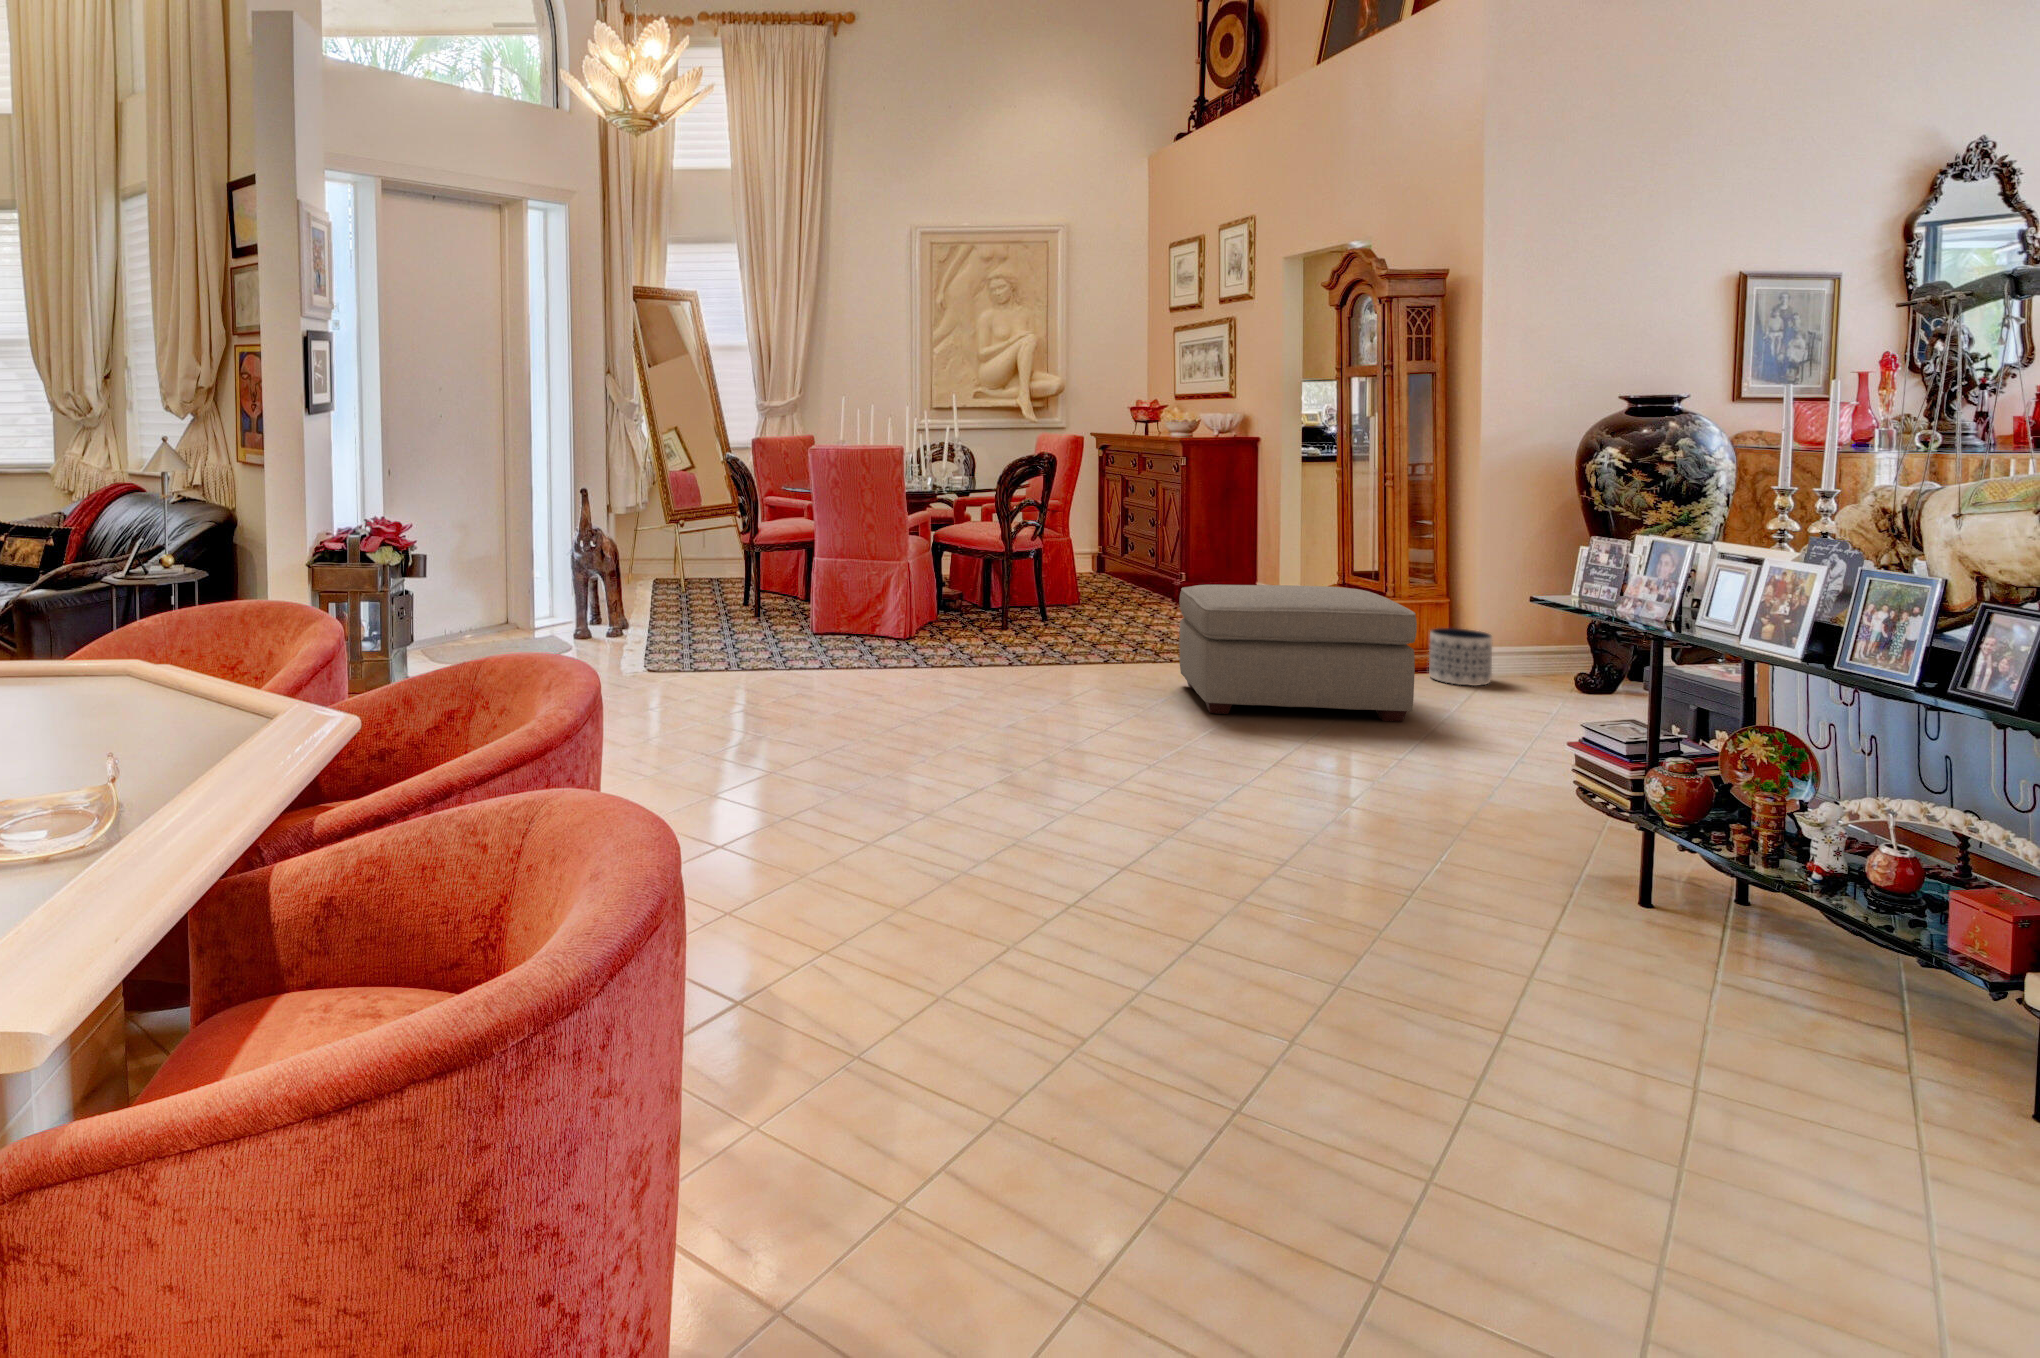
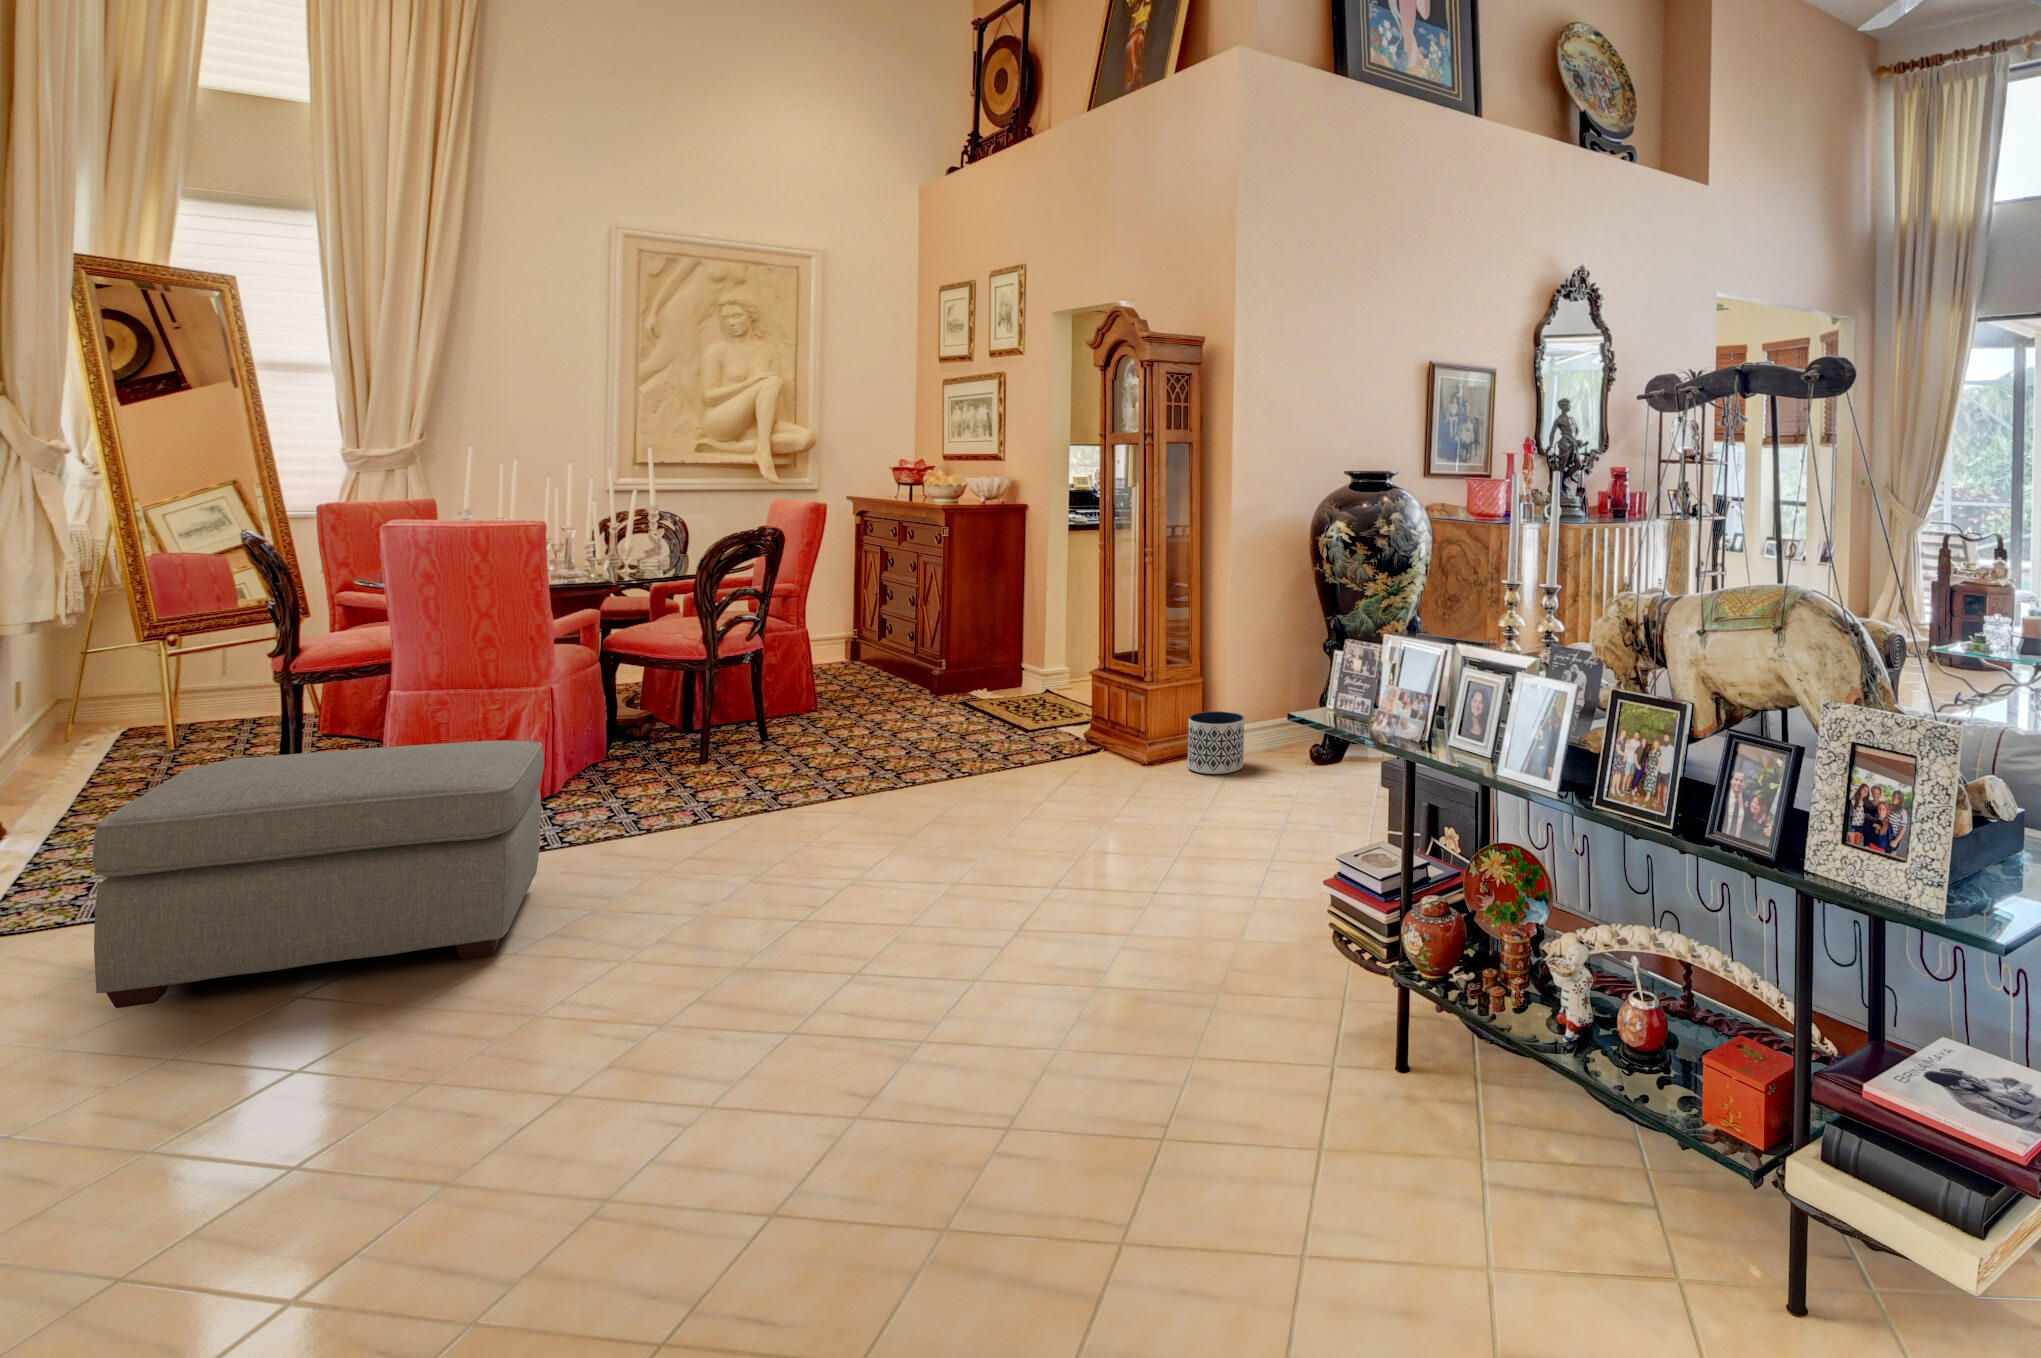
ottoman: present [1179,585,1417,722] -> present [93,740,544,1008]

